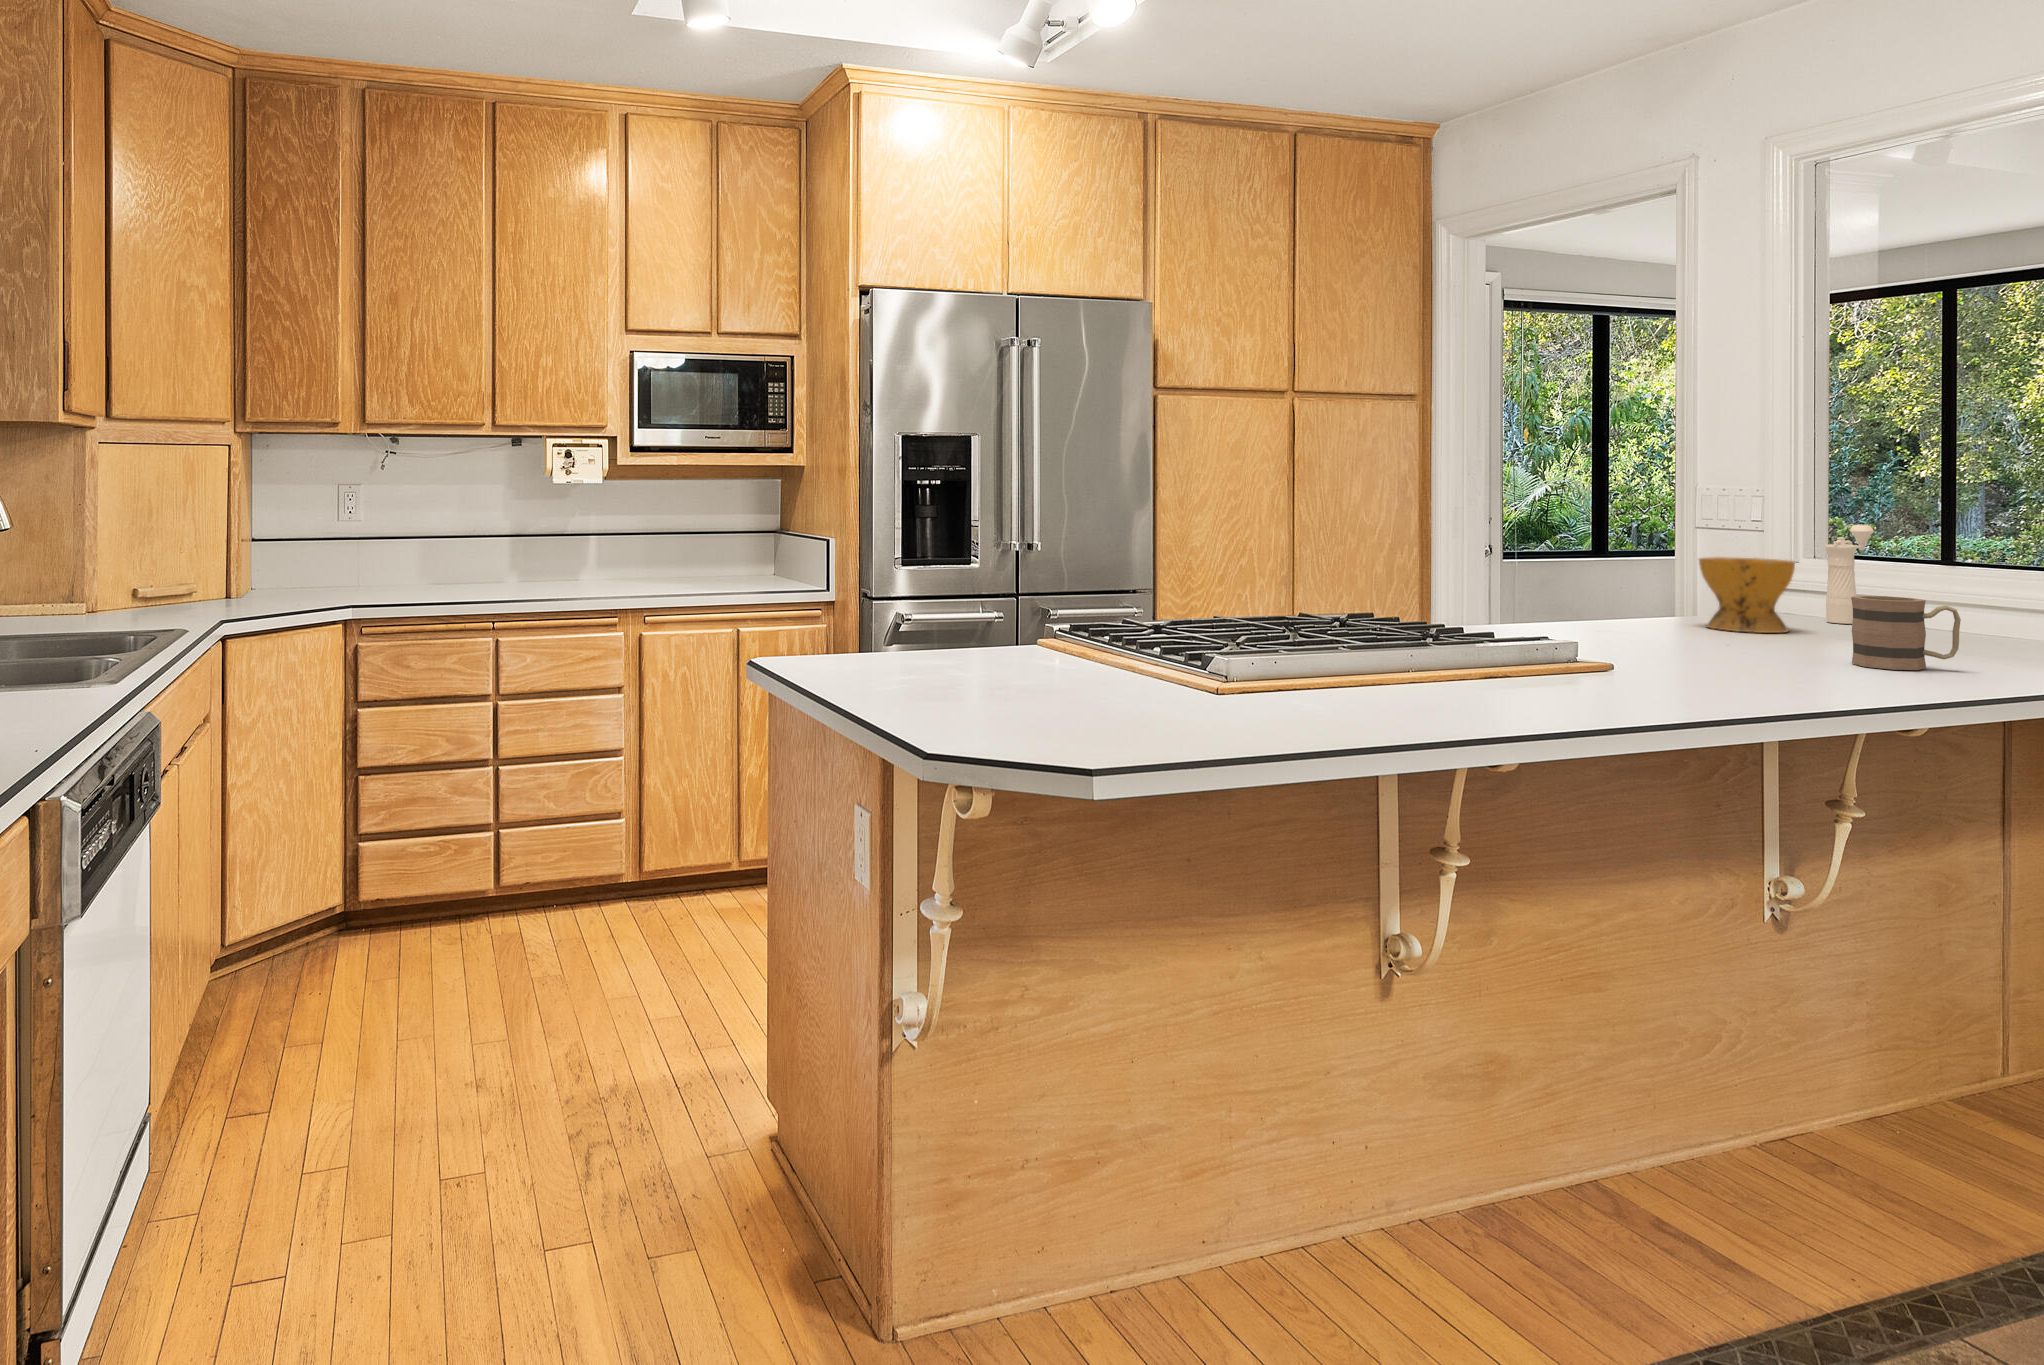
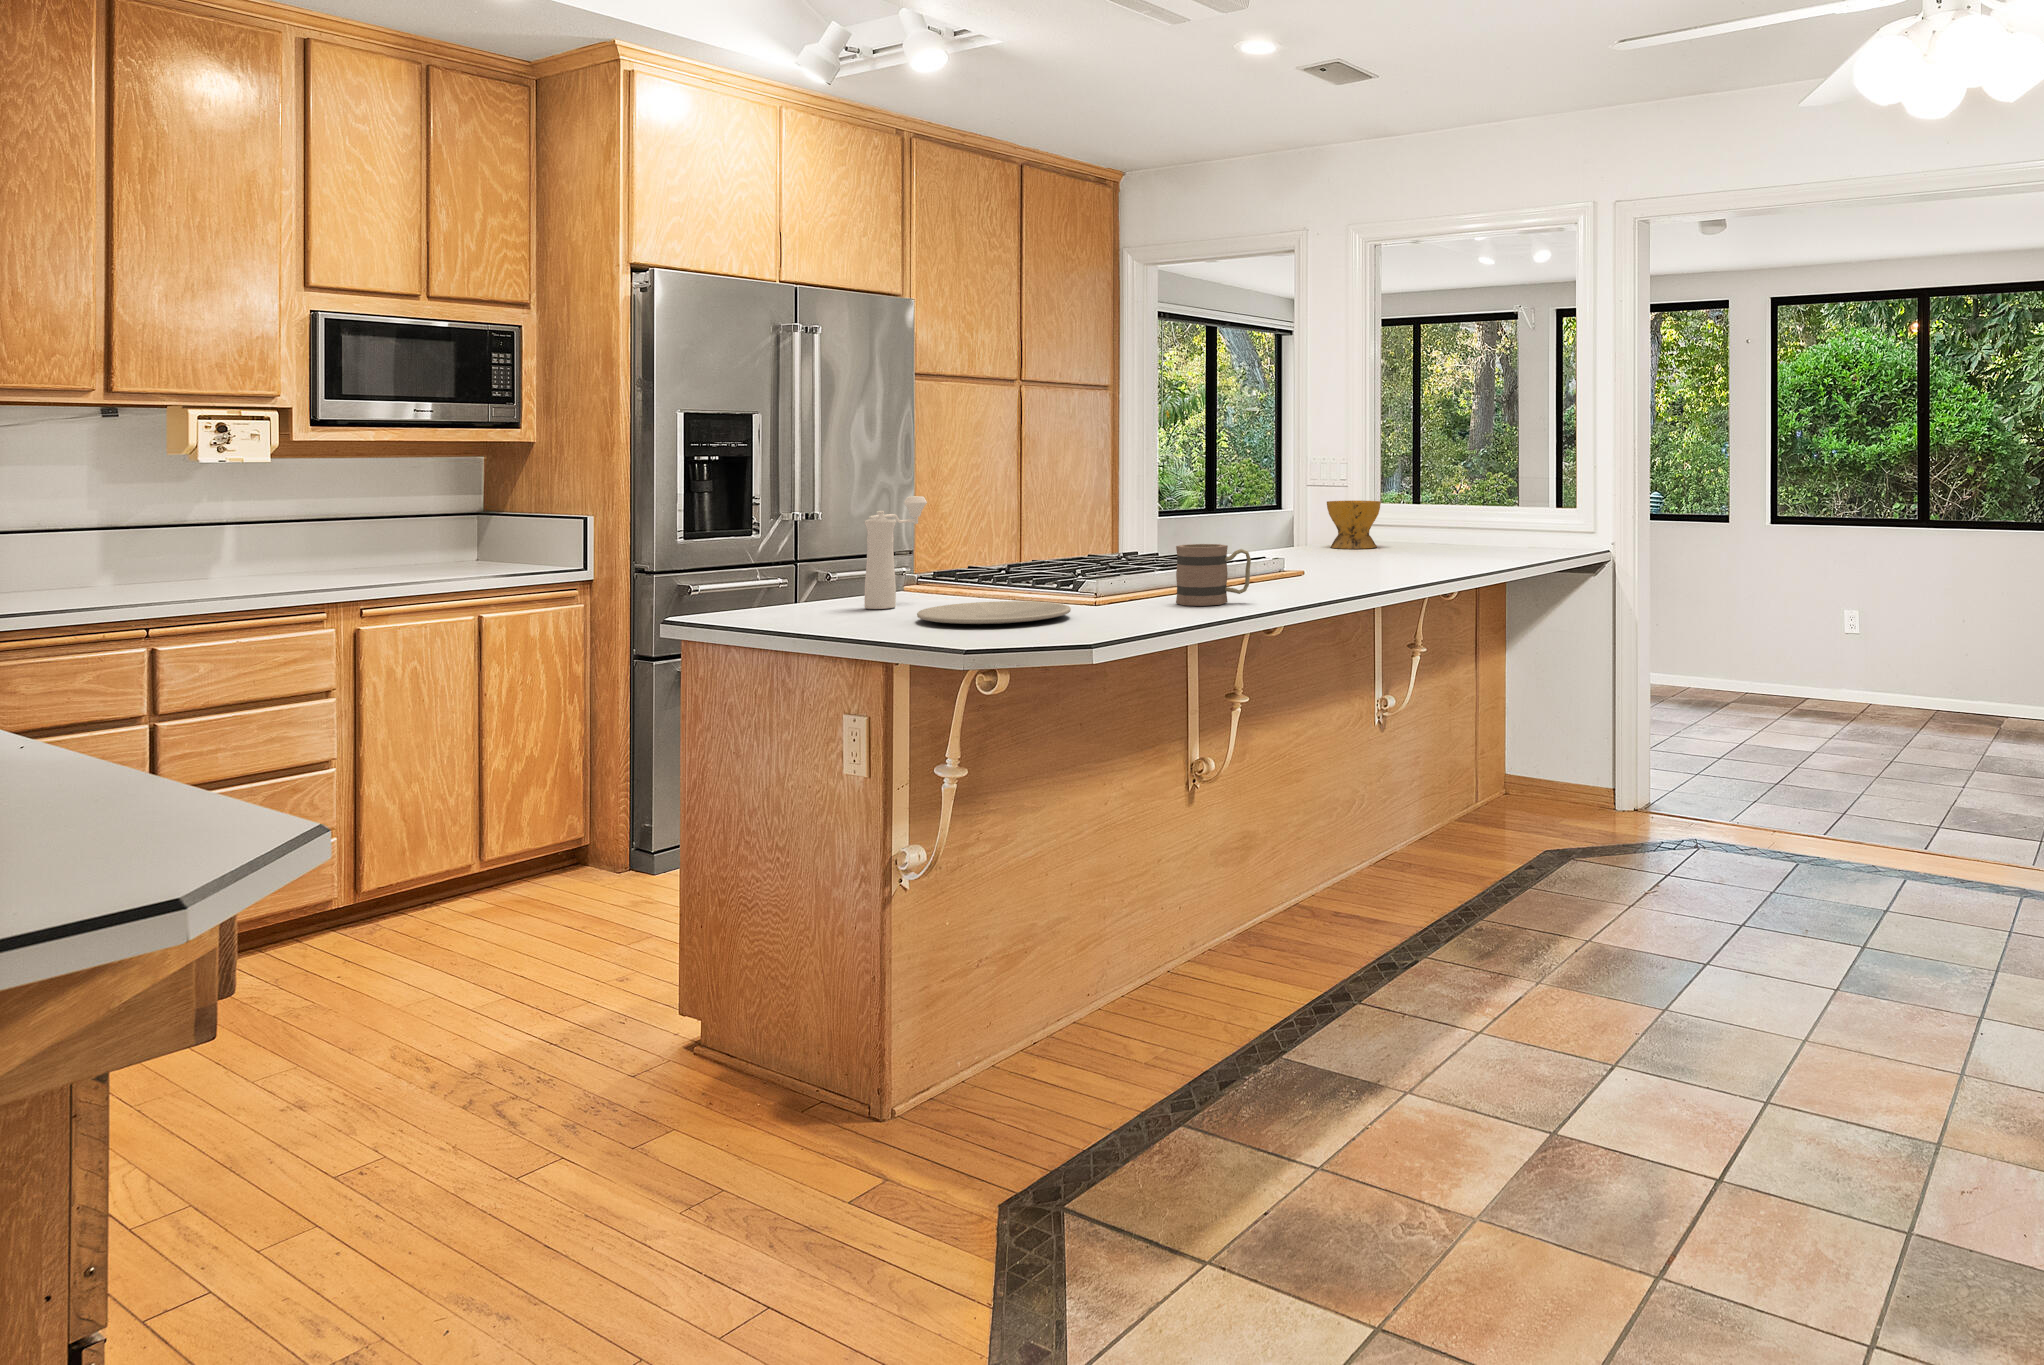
pepper mill: present [1825,525,1874,624] -> present [864,496,927,609]
mug: present [1851,596,1961,670] -> present [1176,544,1251,606]
plate: none [926,681,1126,719] -> present [917,601,1071,624]

